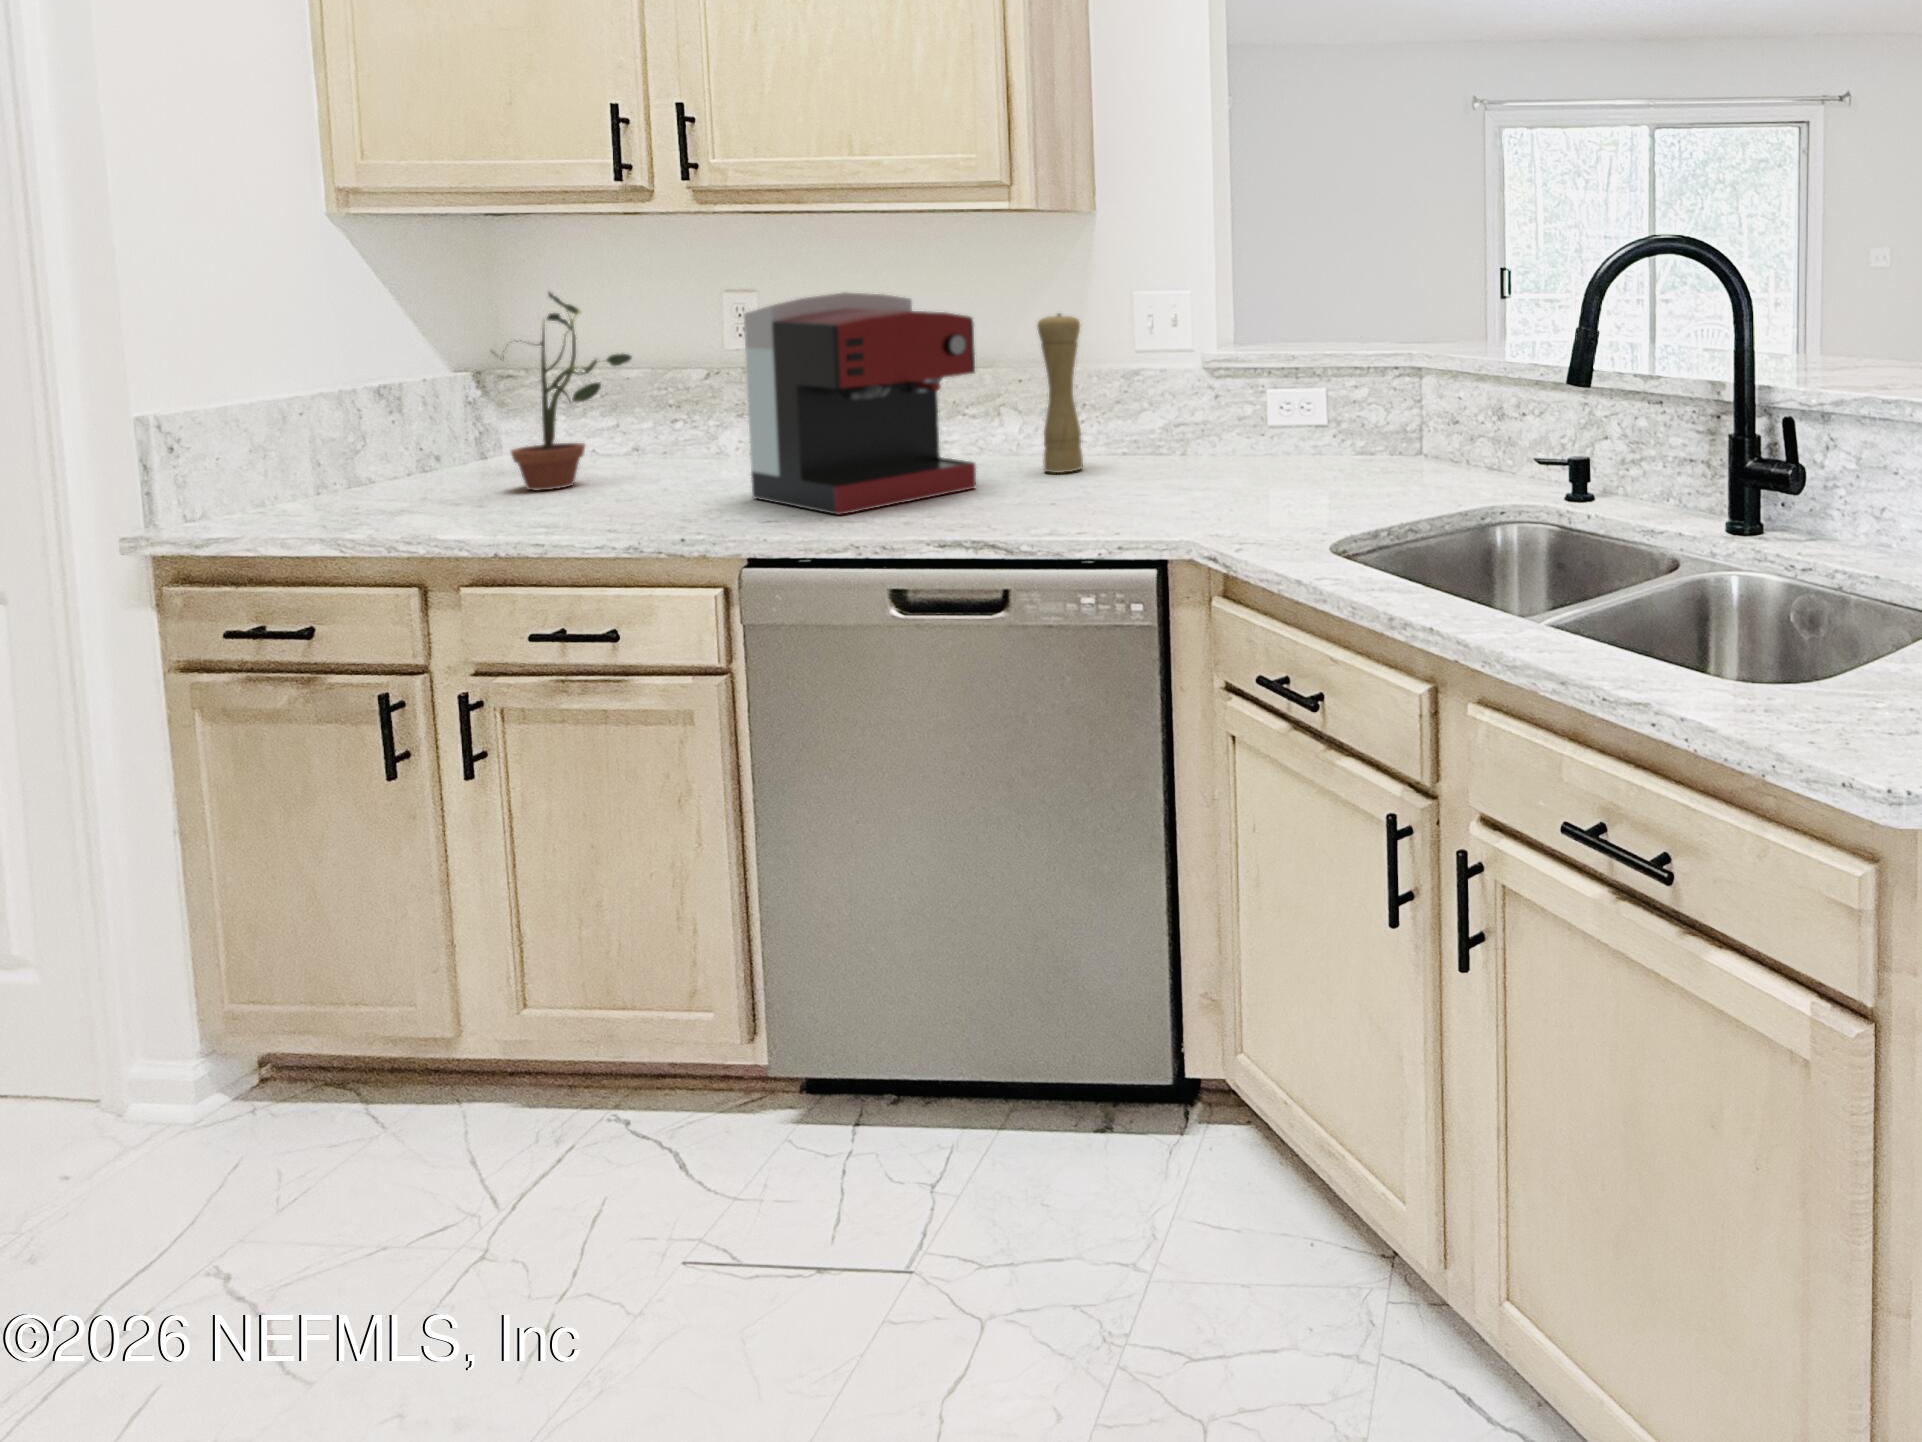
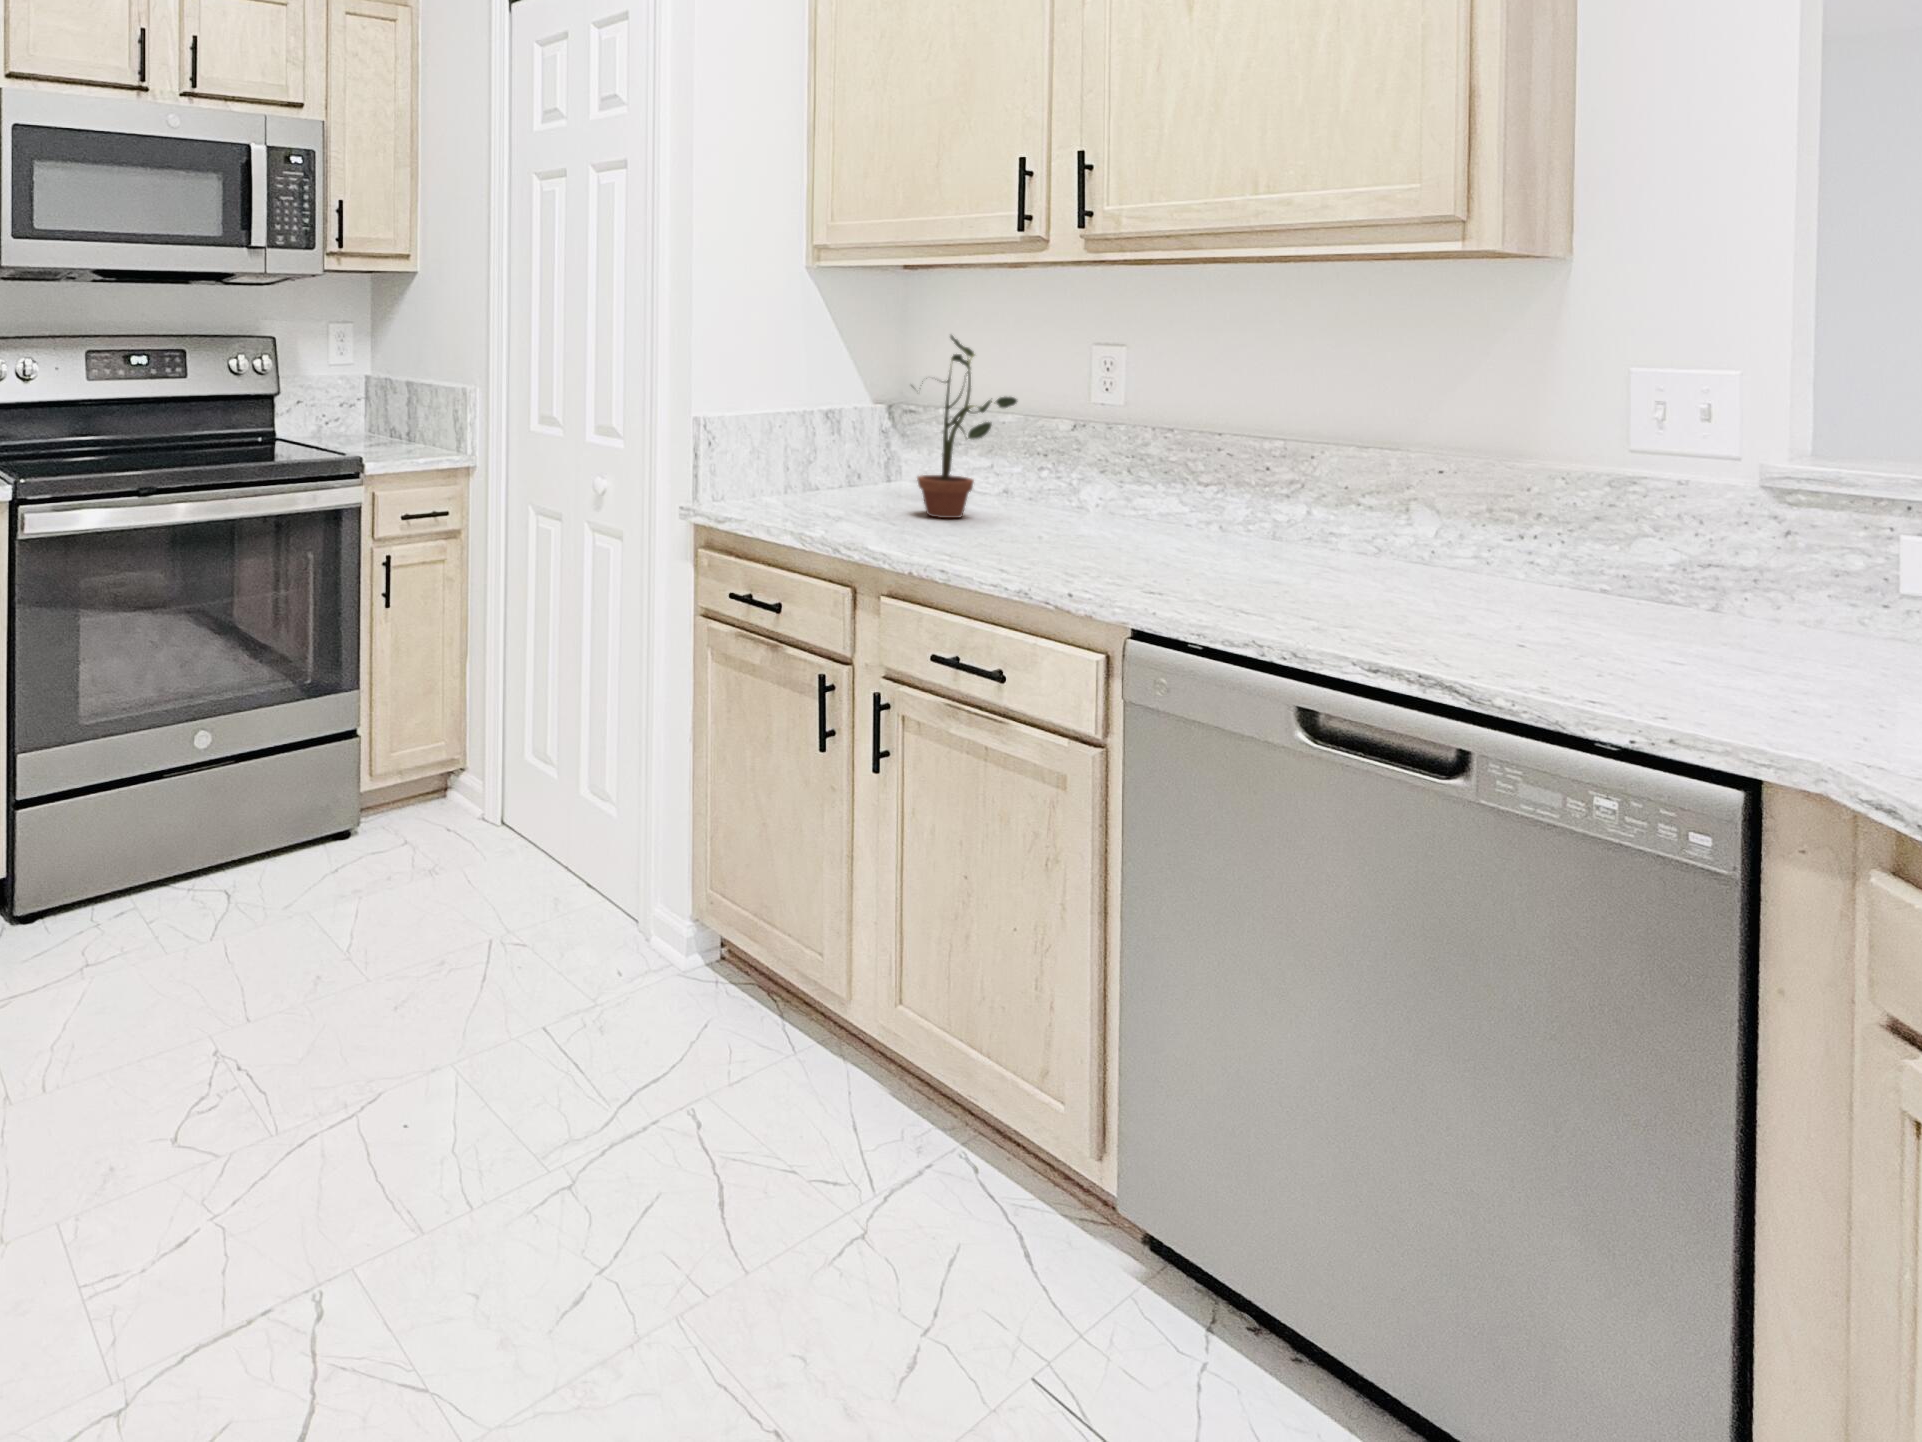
coffee maker: present [744,293,976,515] -> none [1127,347,1398,600]
pepper mill: present [1037,313,1083,473] -> none [1476,389,1543,600]

